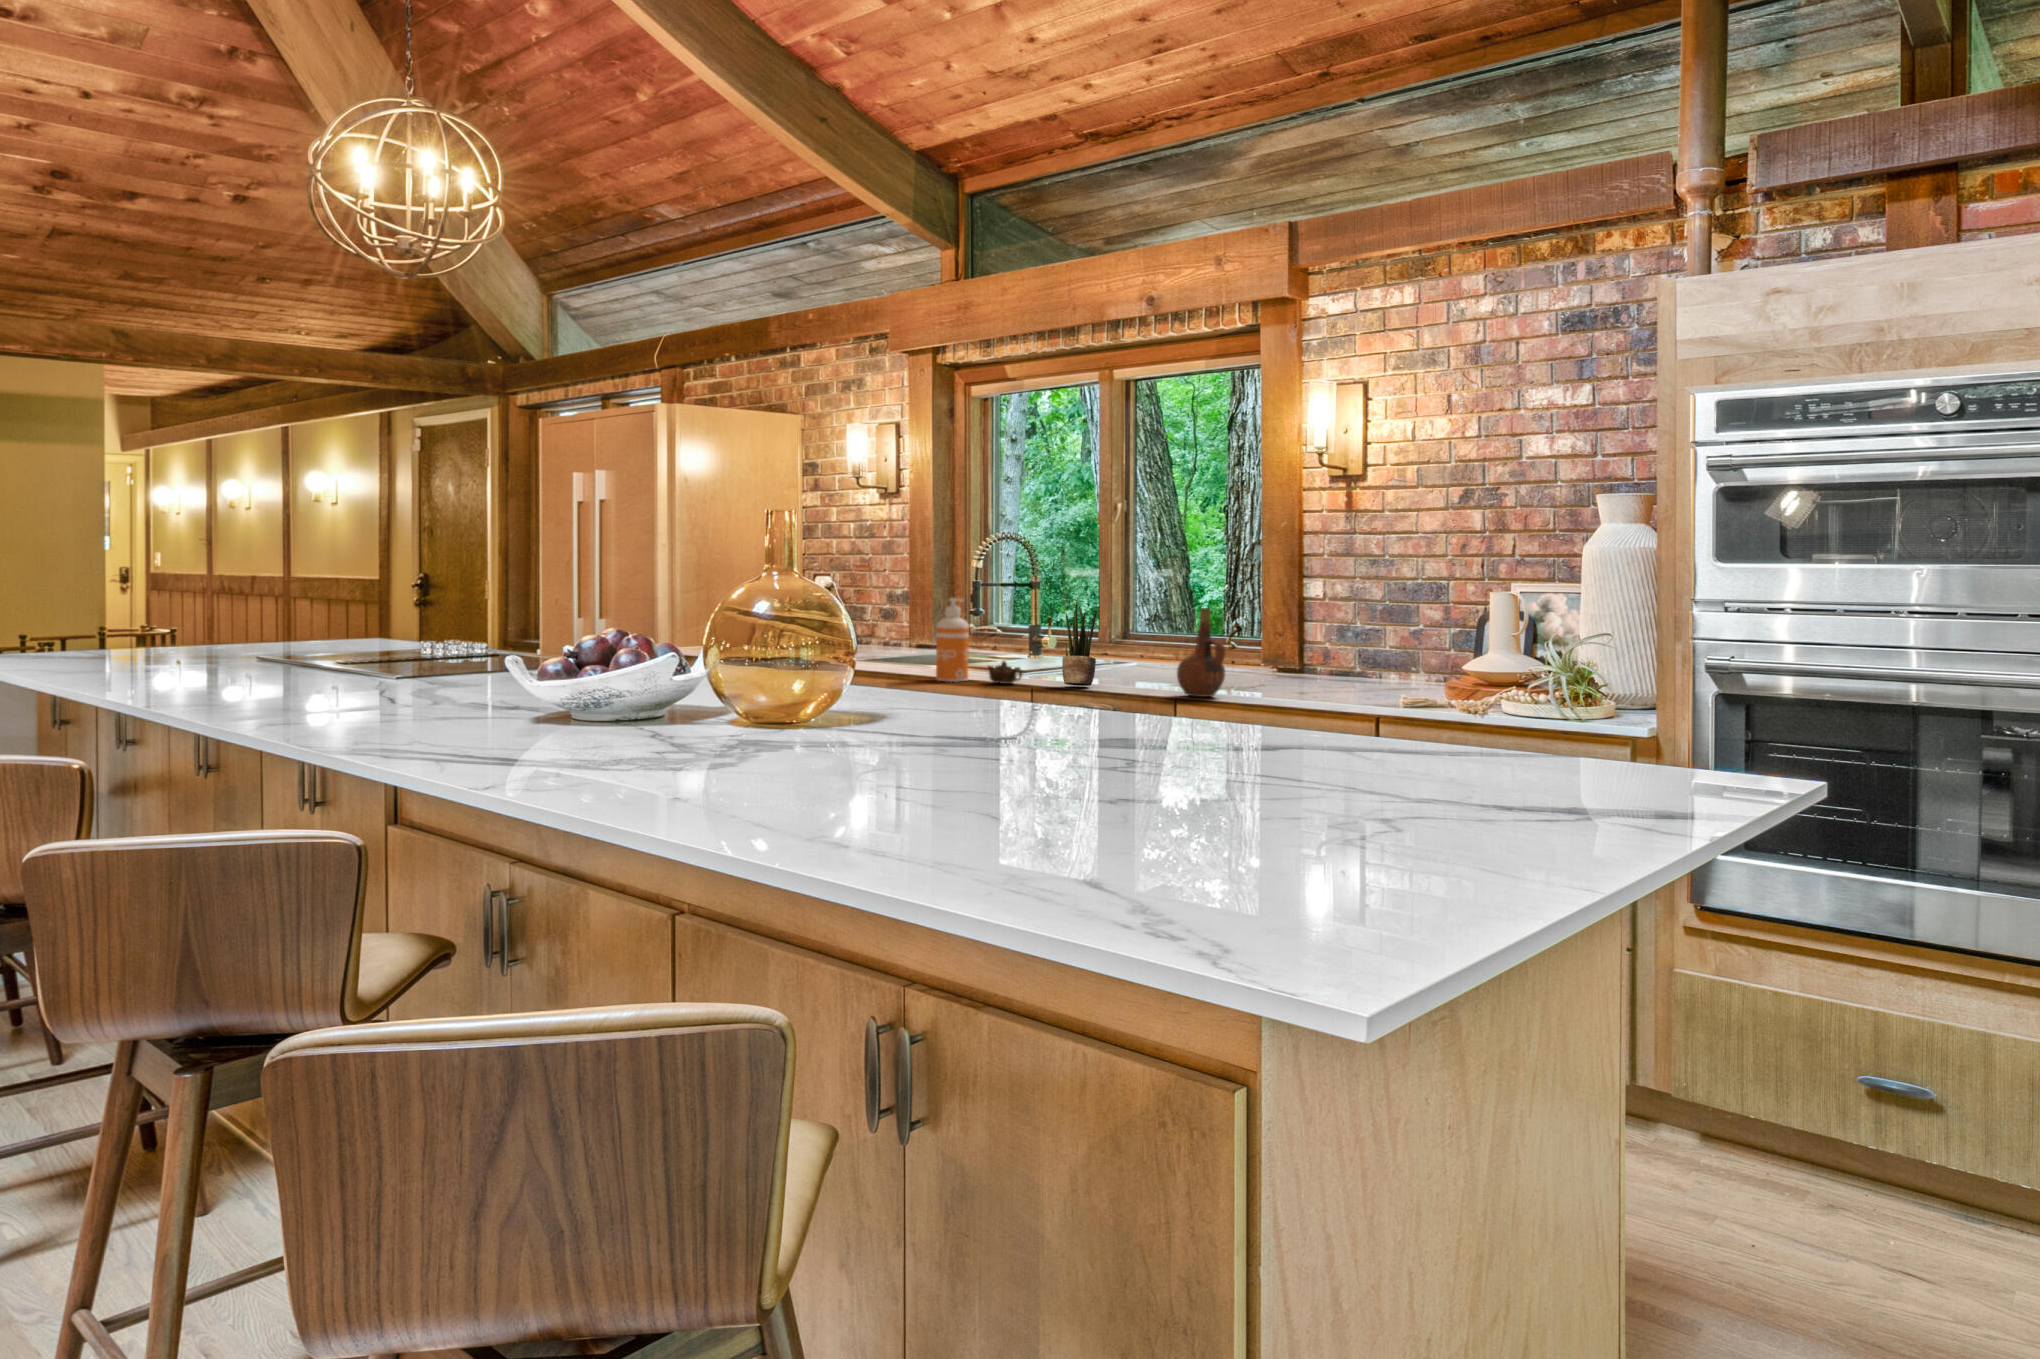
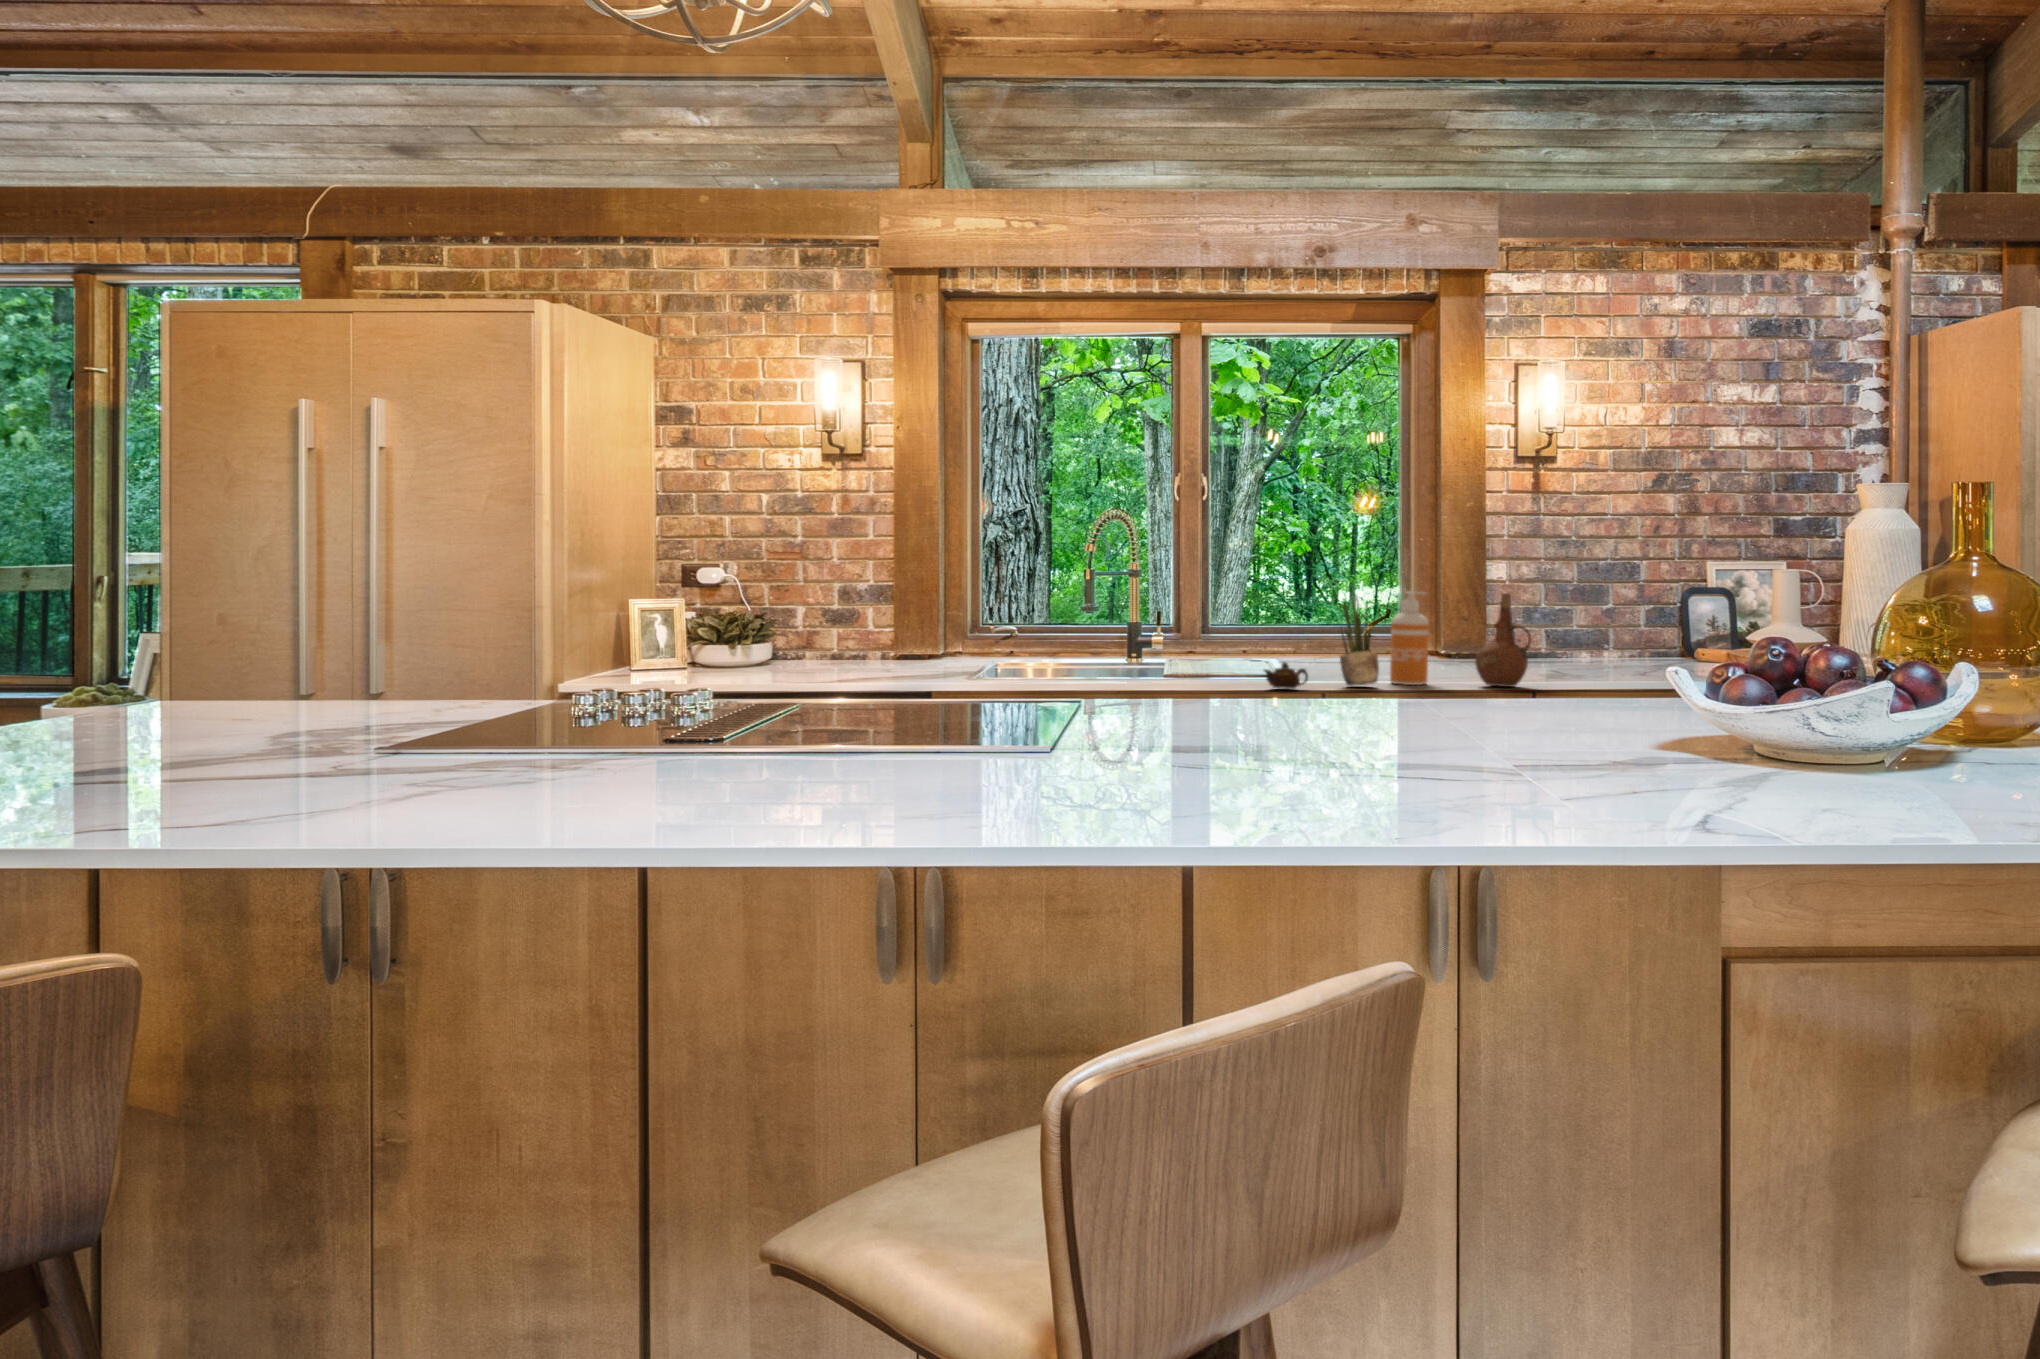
soap dispenser: present [936,598,969,682] -> present [1390,591,1429,685]

